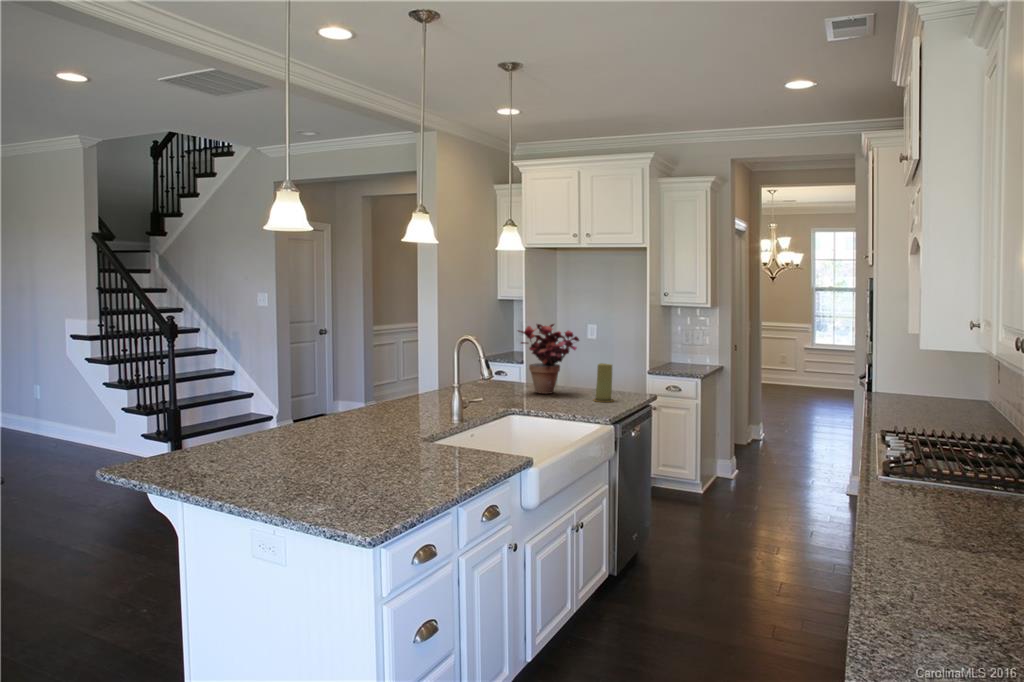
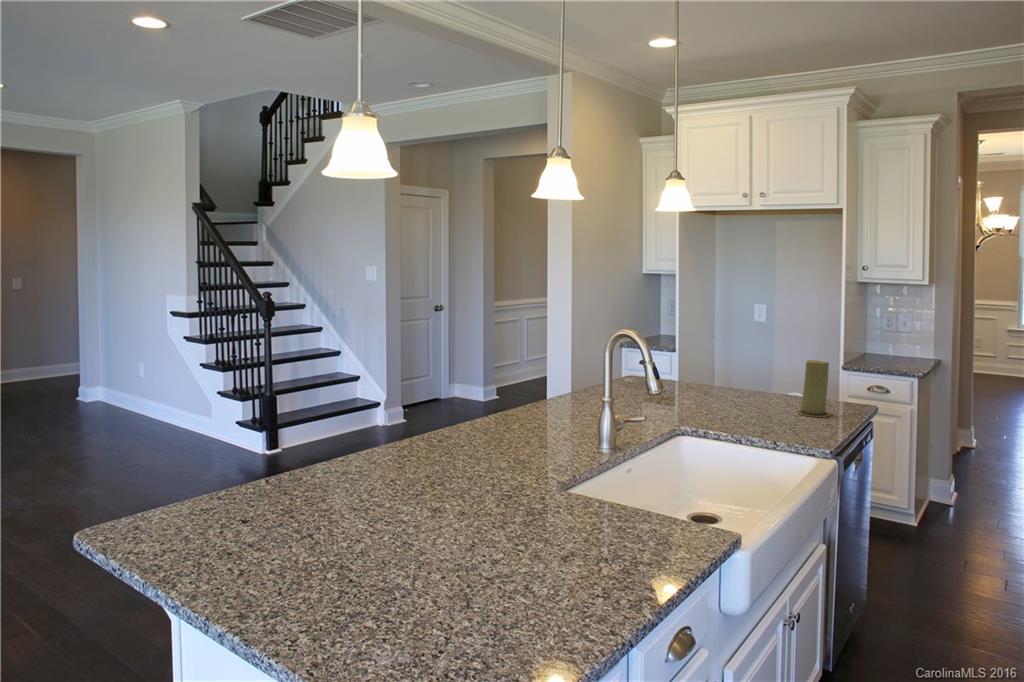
potted plant: present [518,324,579,394] -> none [683,301,776,400]

